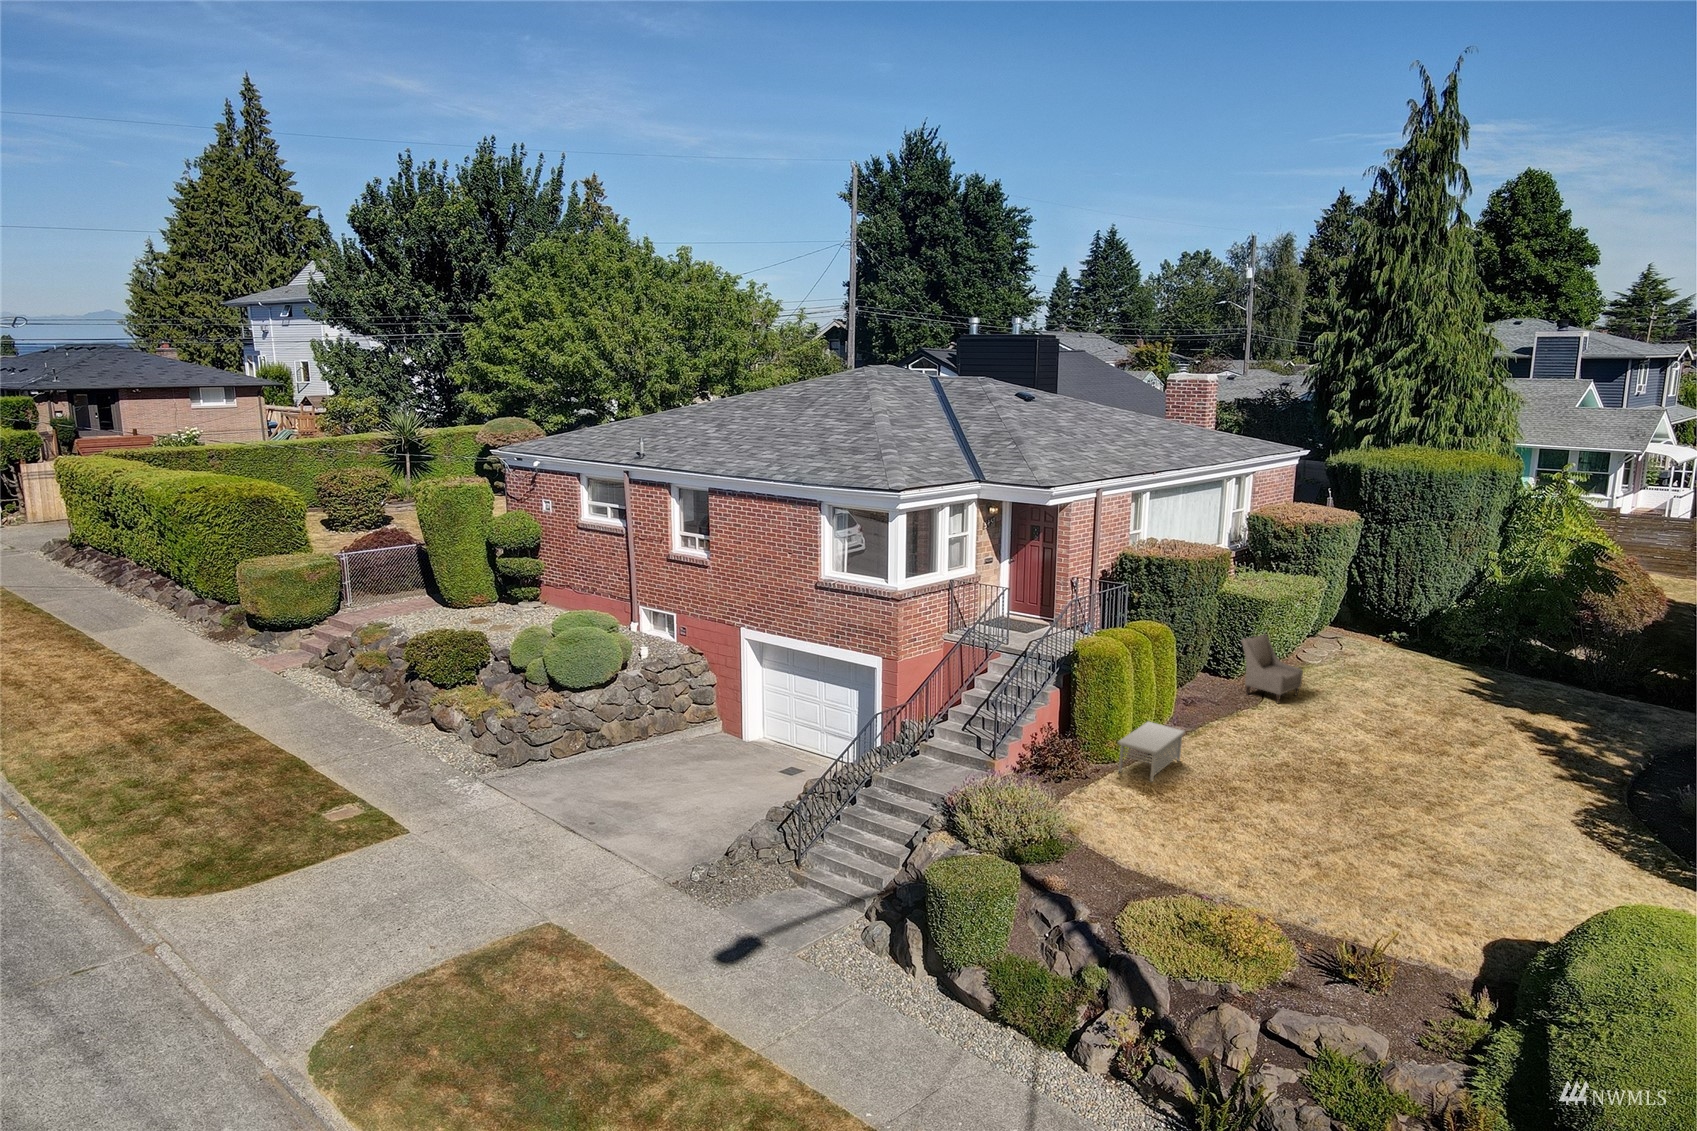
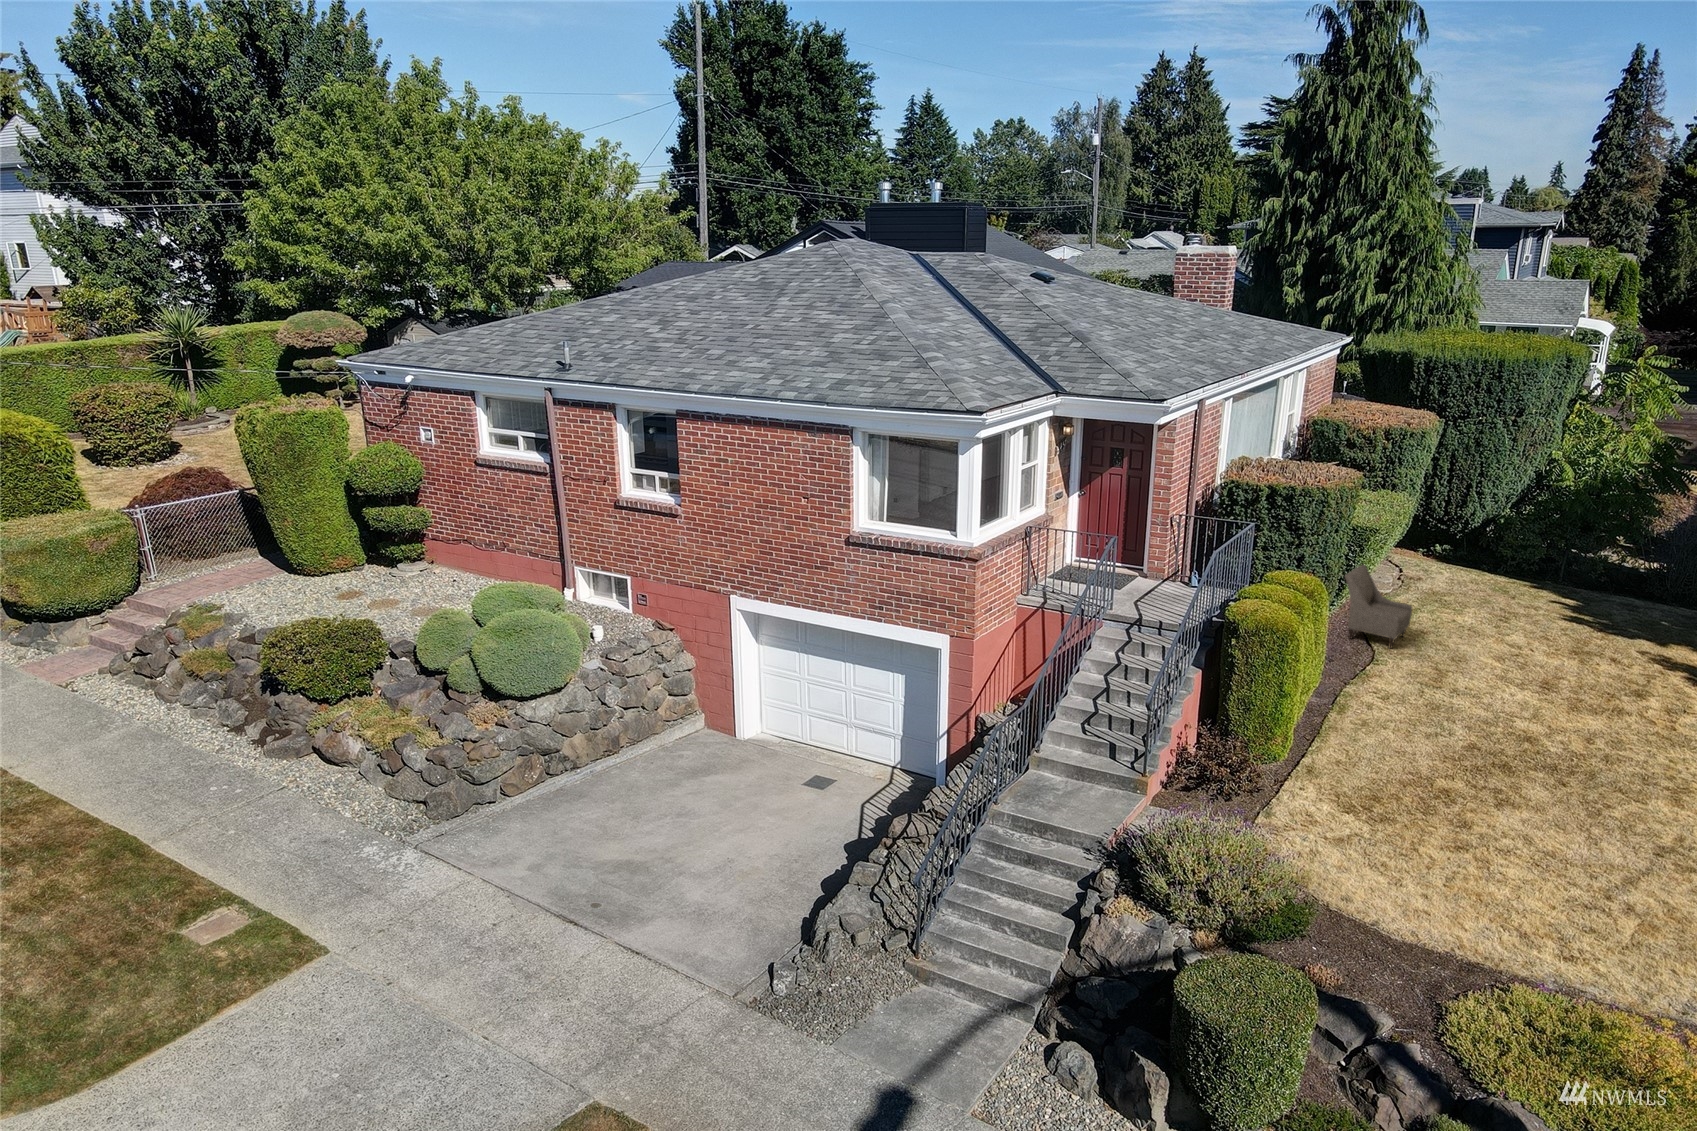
storage bench: present [1118,722,1184,781] -> none [1282,695,1348,777]

